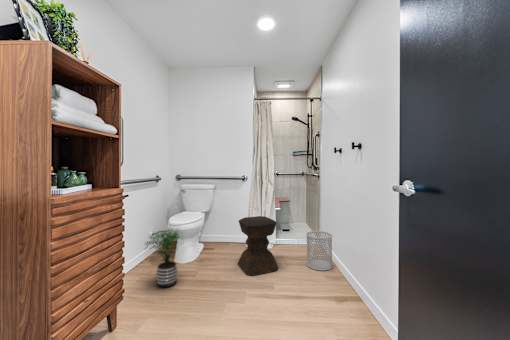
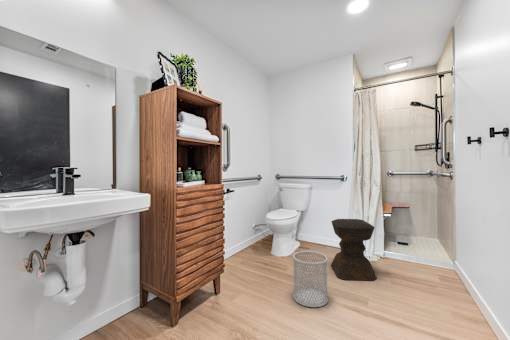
potted plant: present [146,229,179,287] -> none [244,221,279,273]
wastebasket: present [306,231,333,271] -> present [293,251,328,307]

